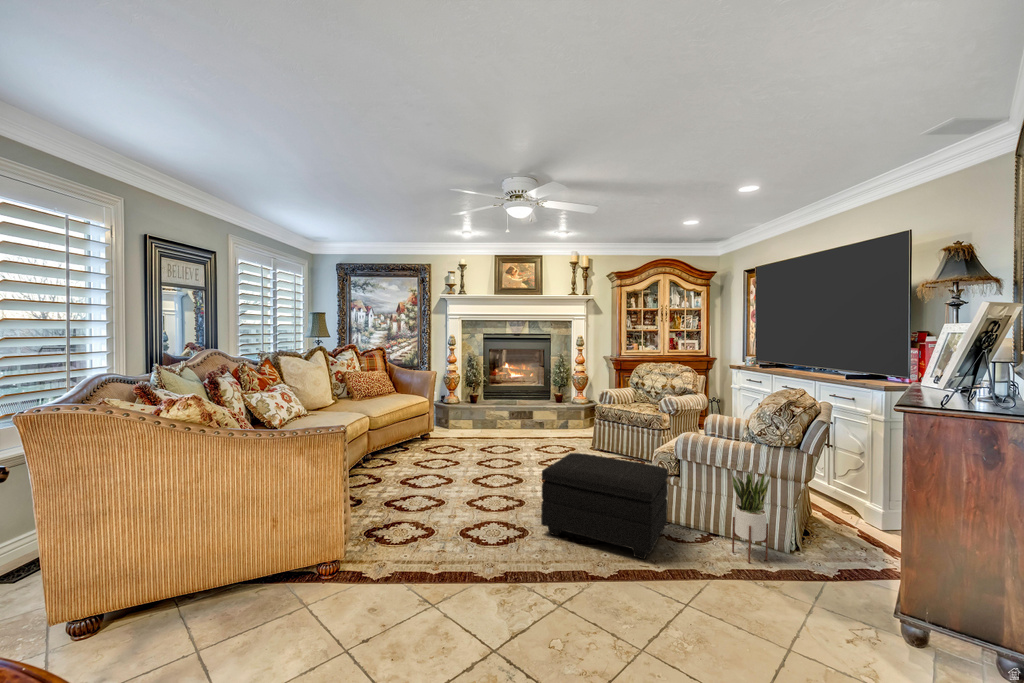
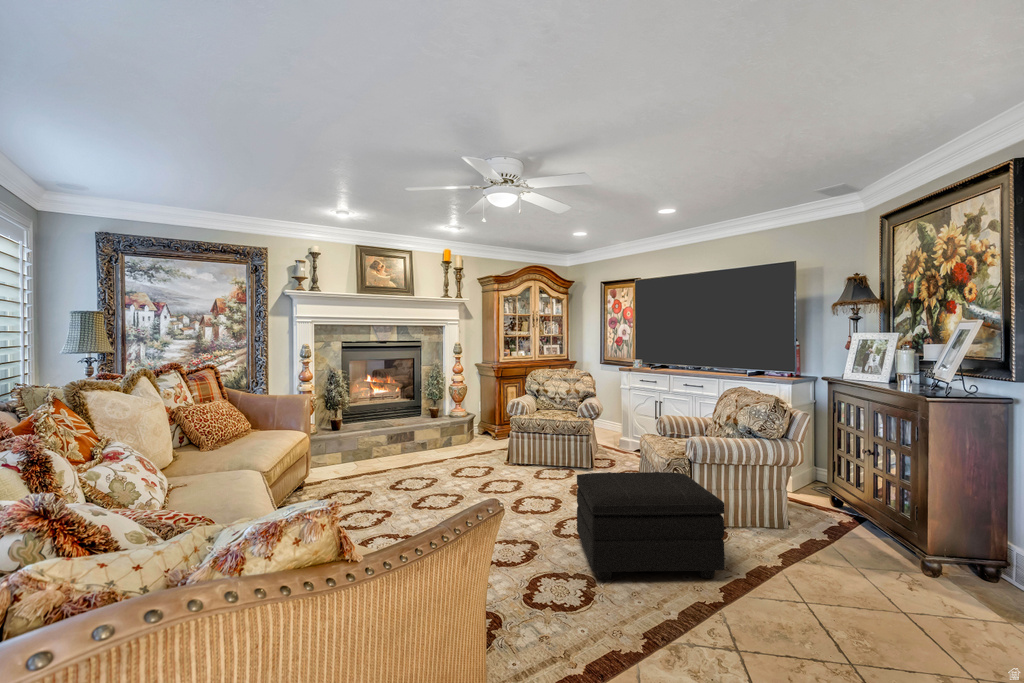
potted plant: present [729,466,770,563] -> none [753,457,783,551]

